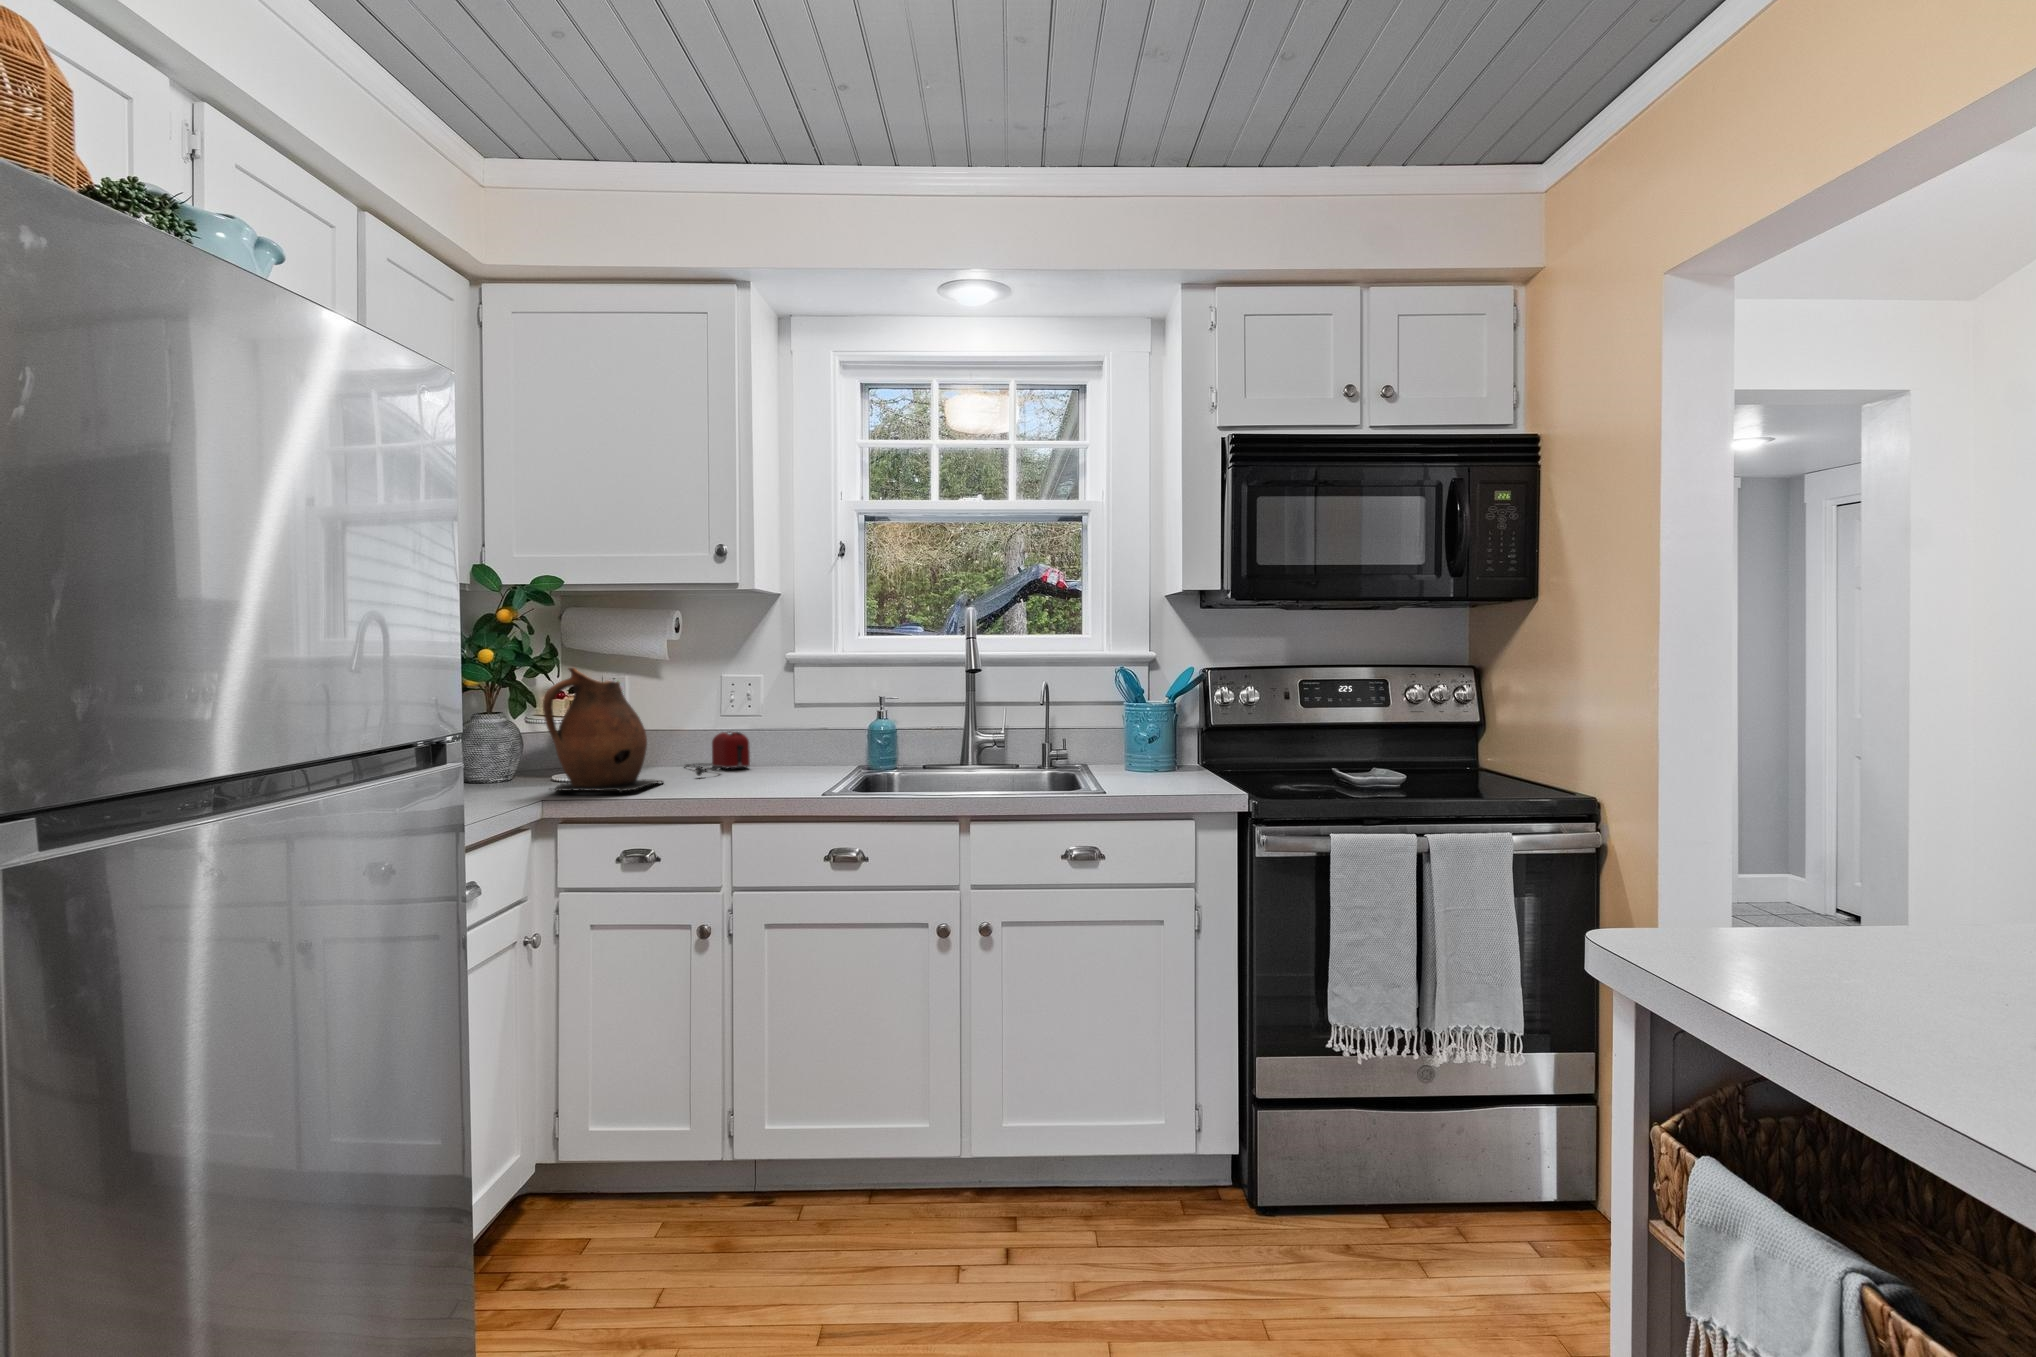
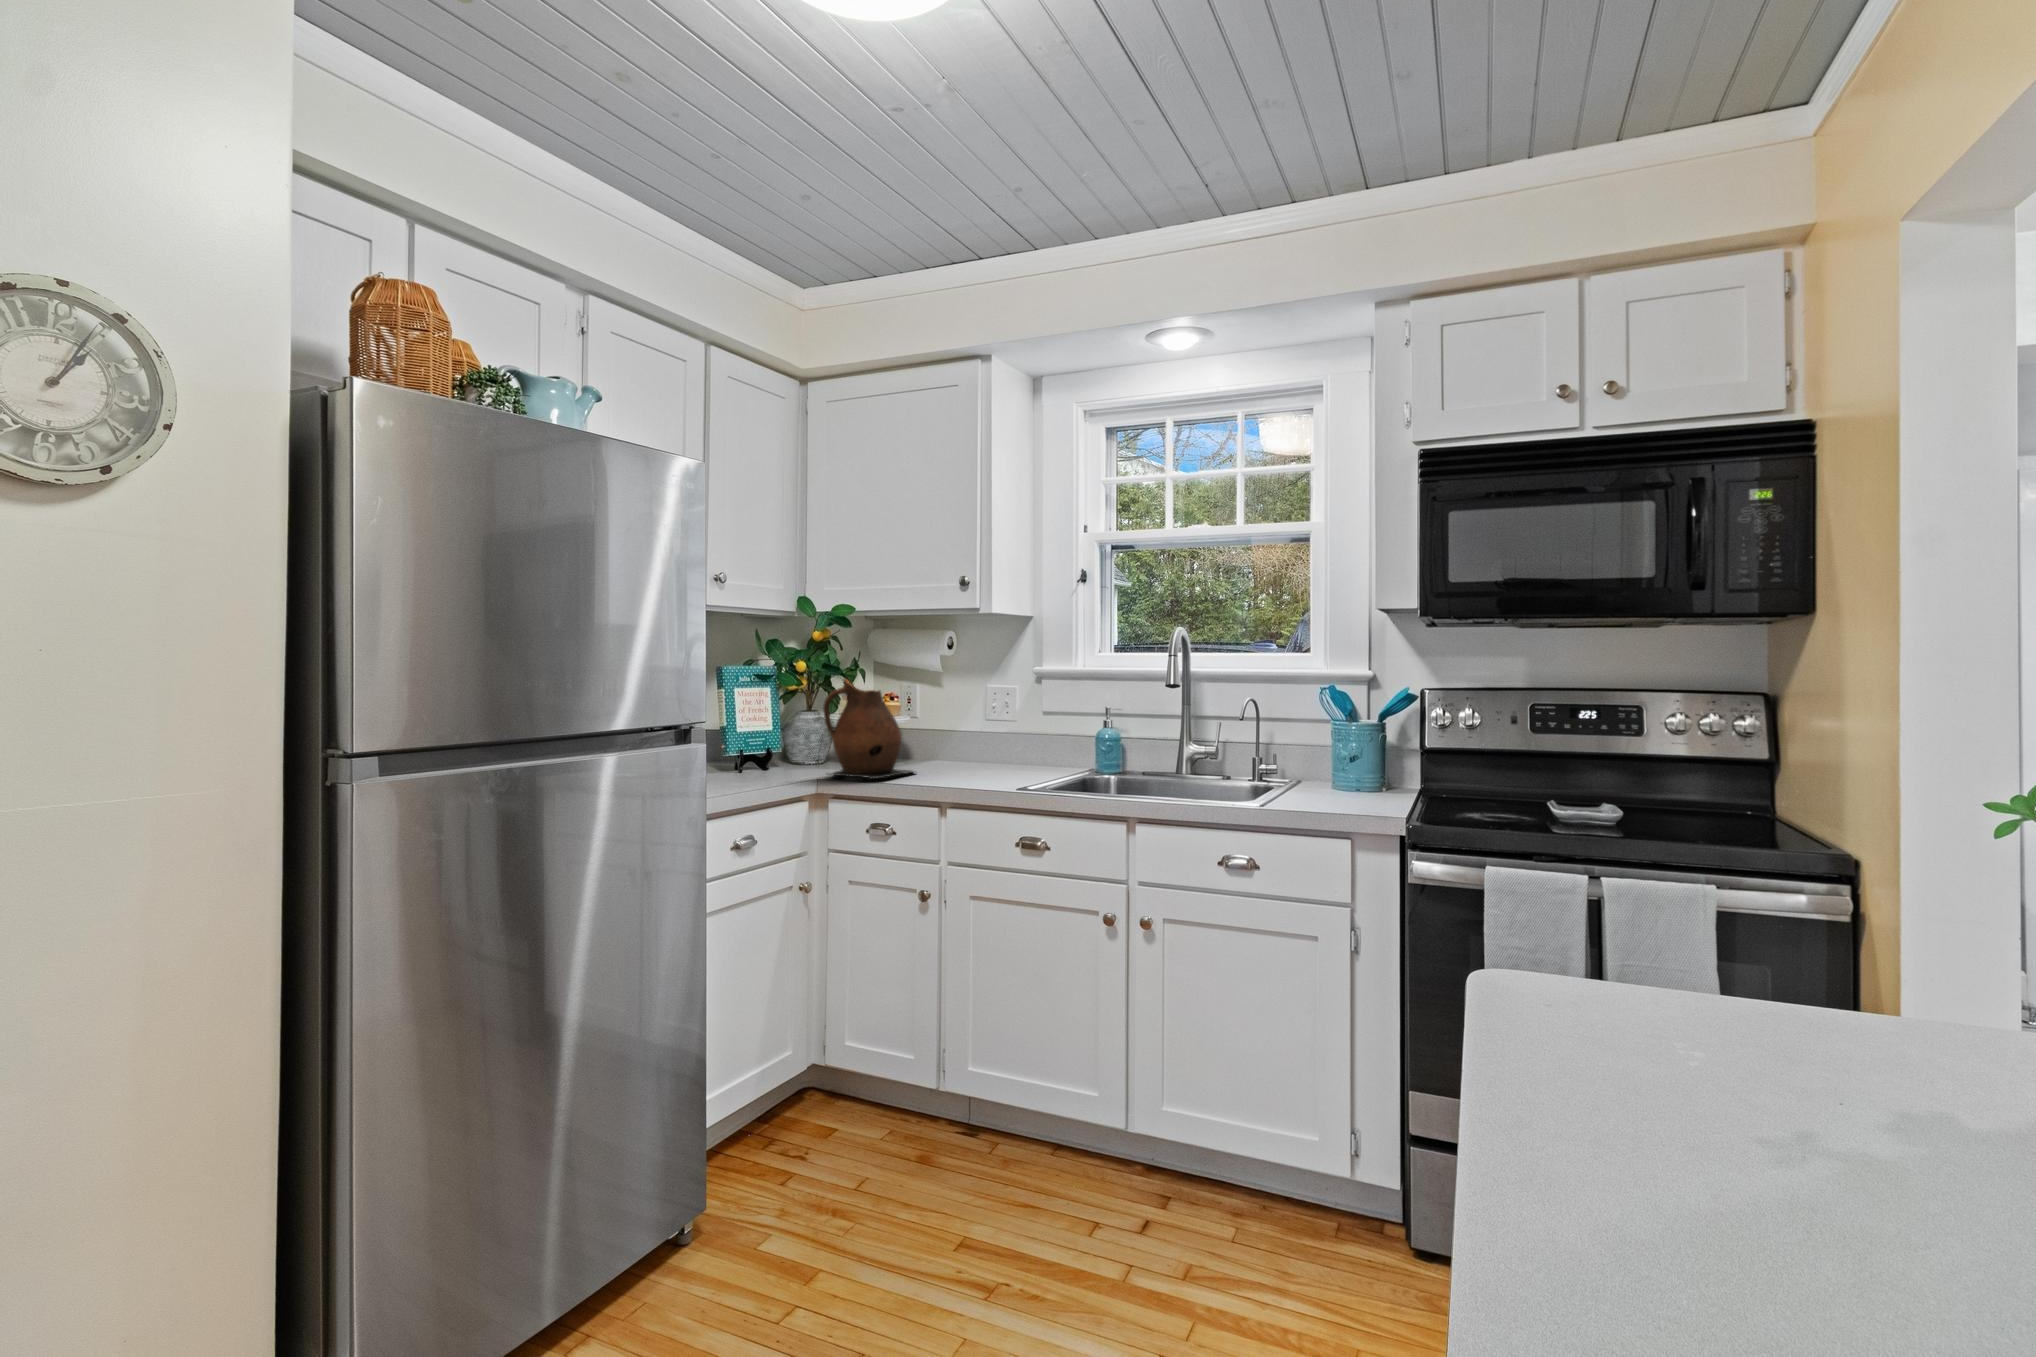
toaster: present [685,732,750,776] -> none [945,733,1001,769]

